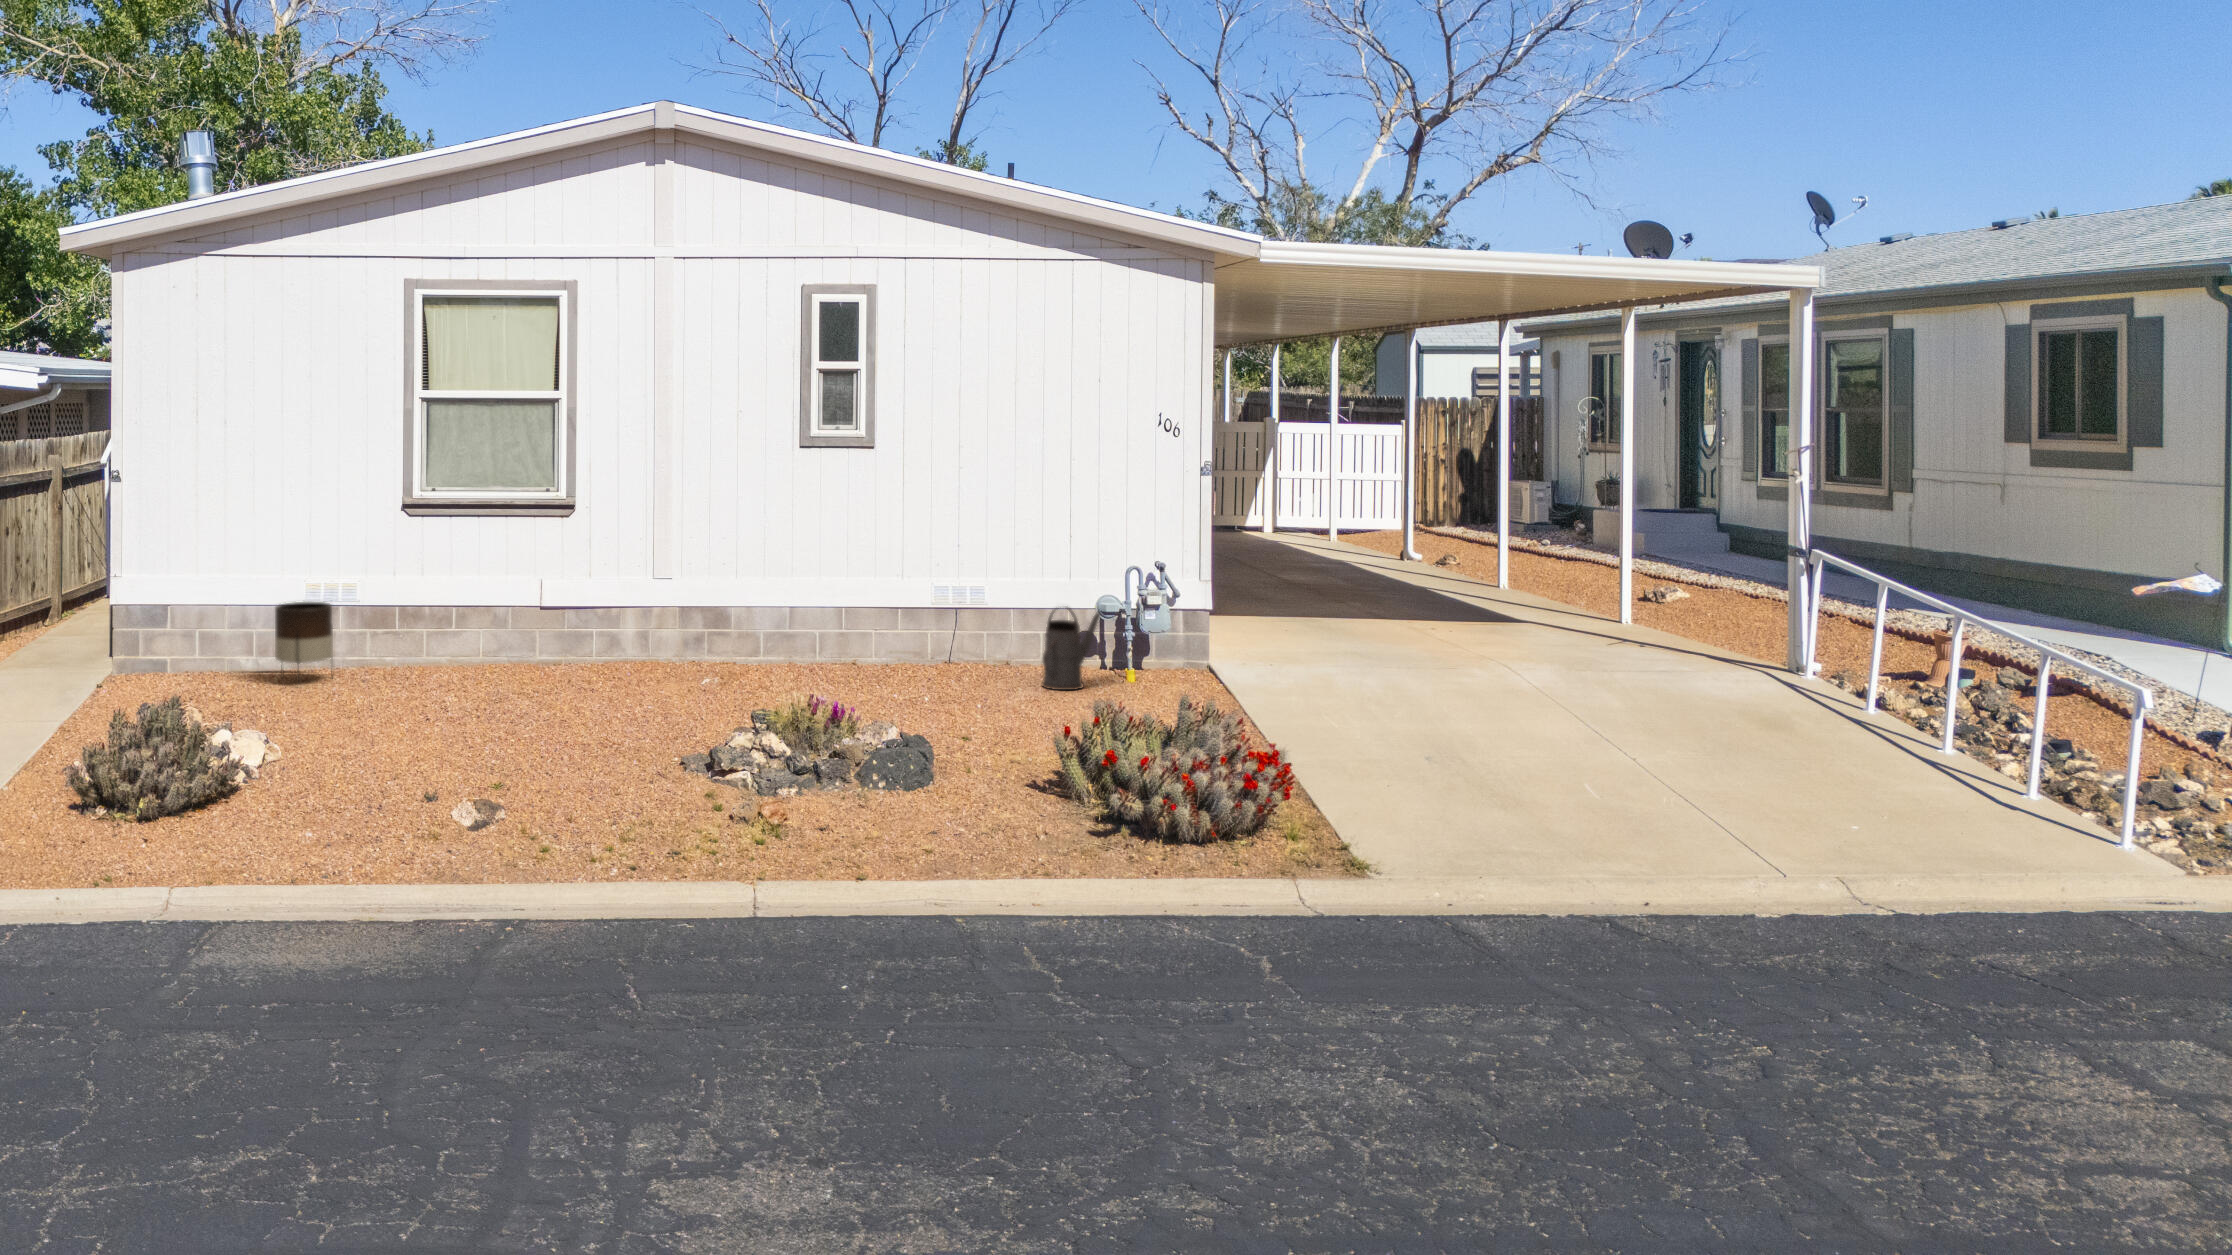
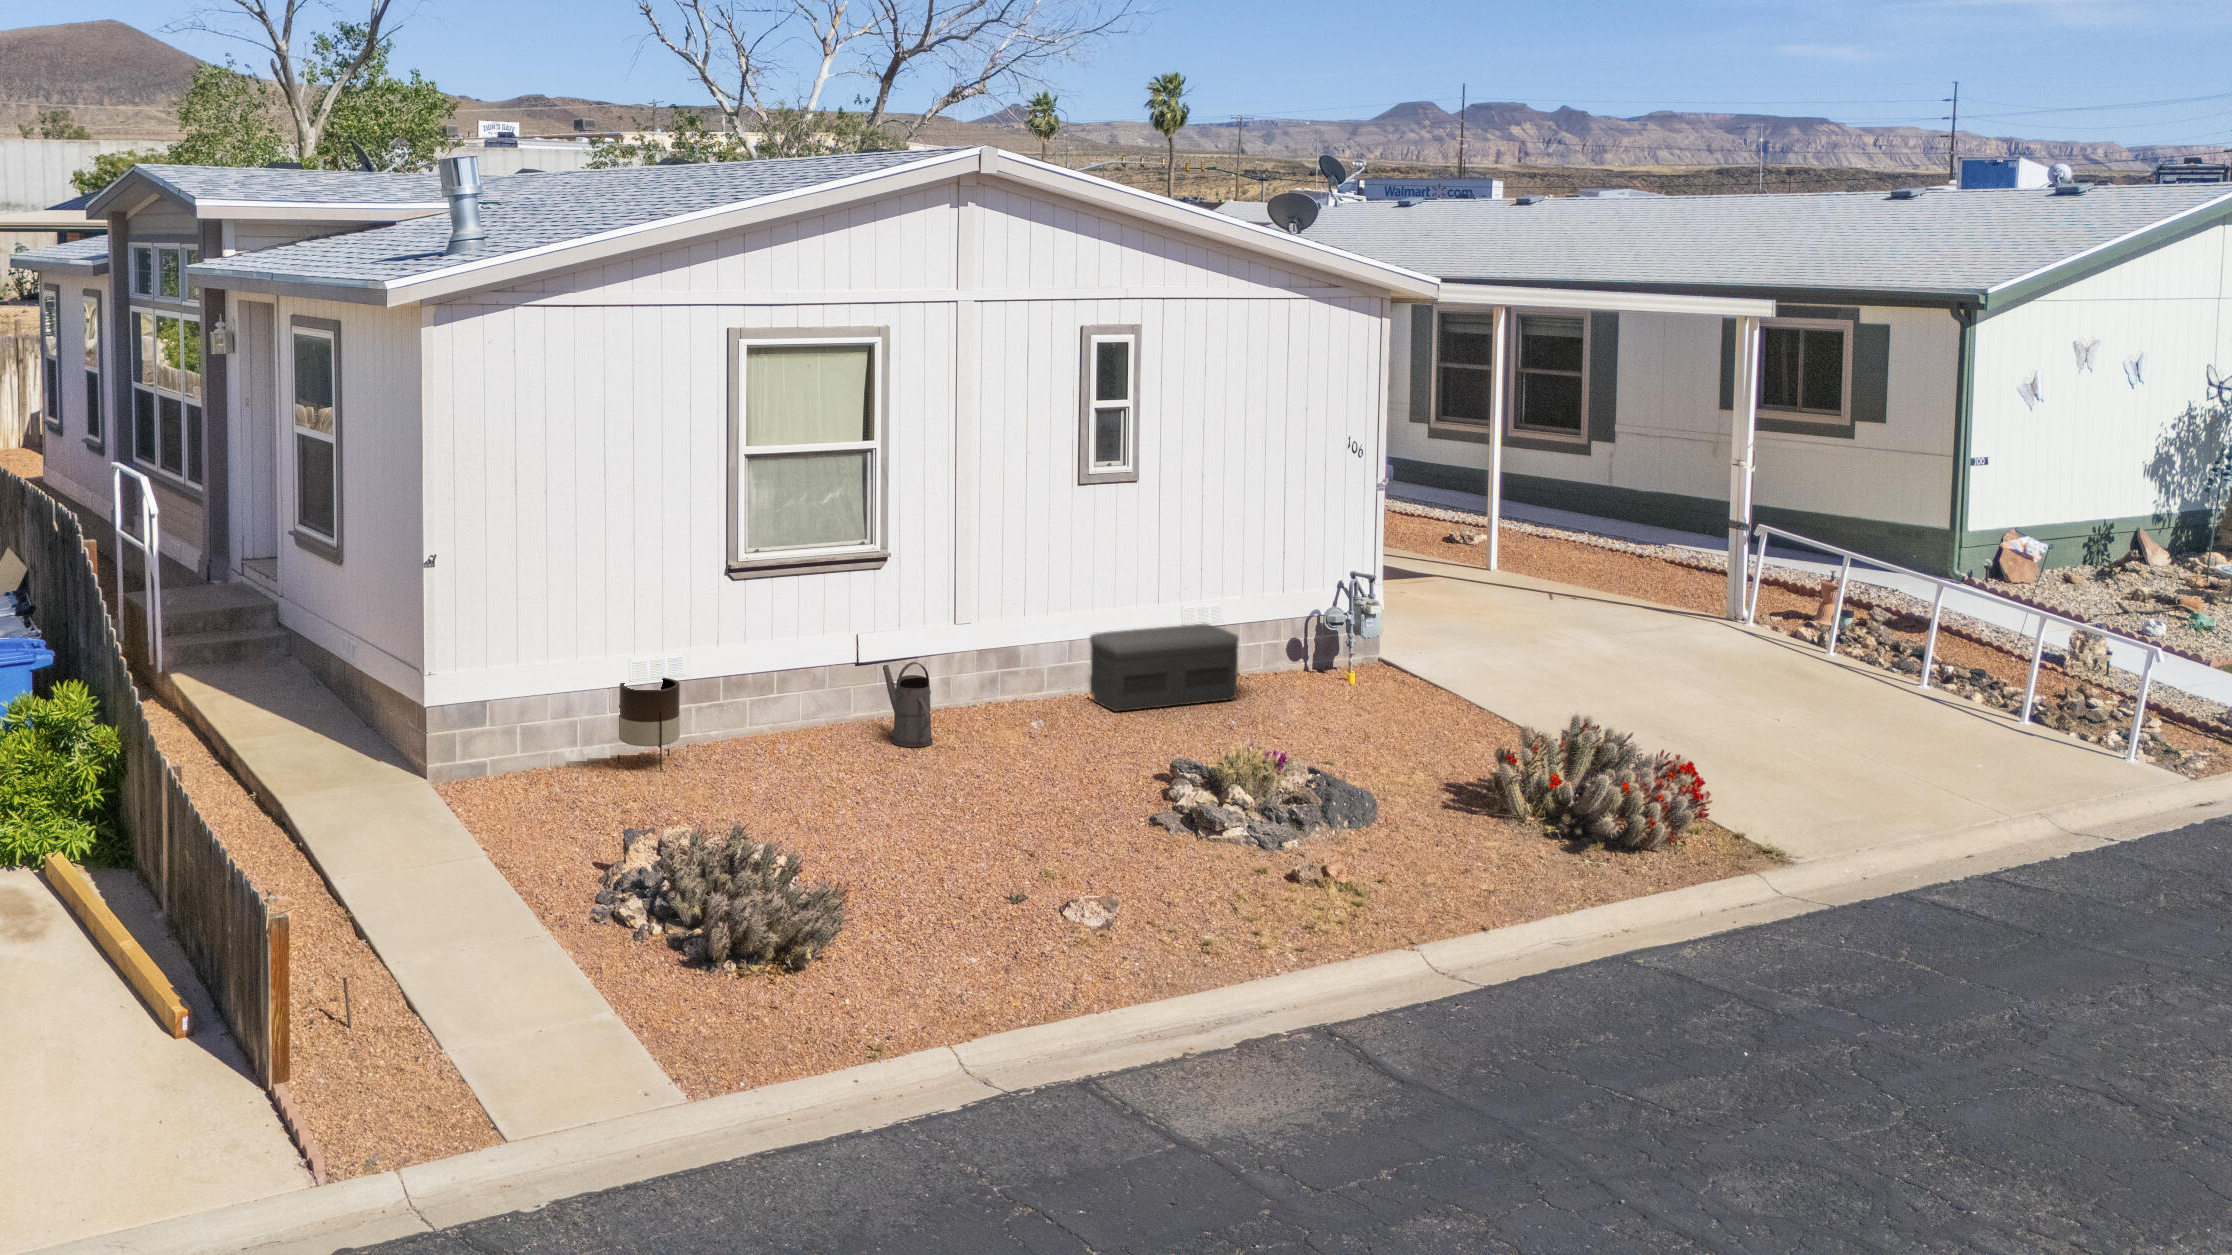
storage bench: none [810,603,967,685] -> present [1088,624,1239,712]
watering can: present [1042,607,1100,690] -> present [883,662,933,747]

